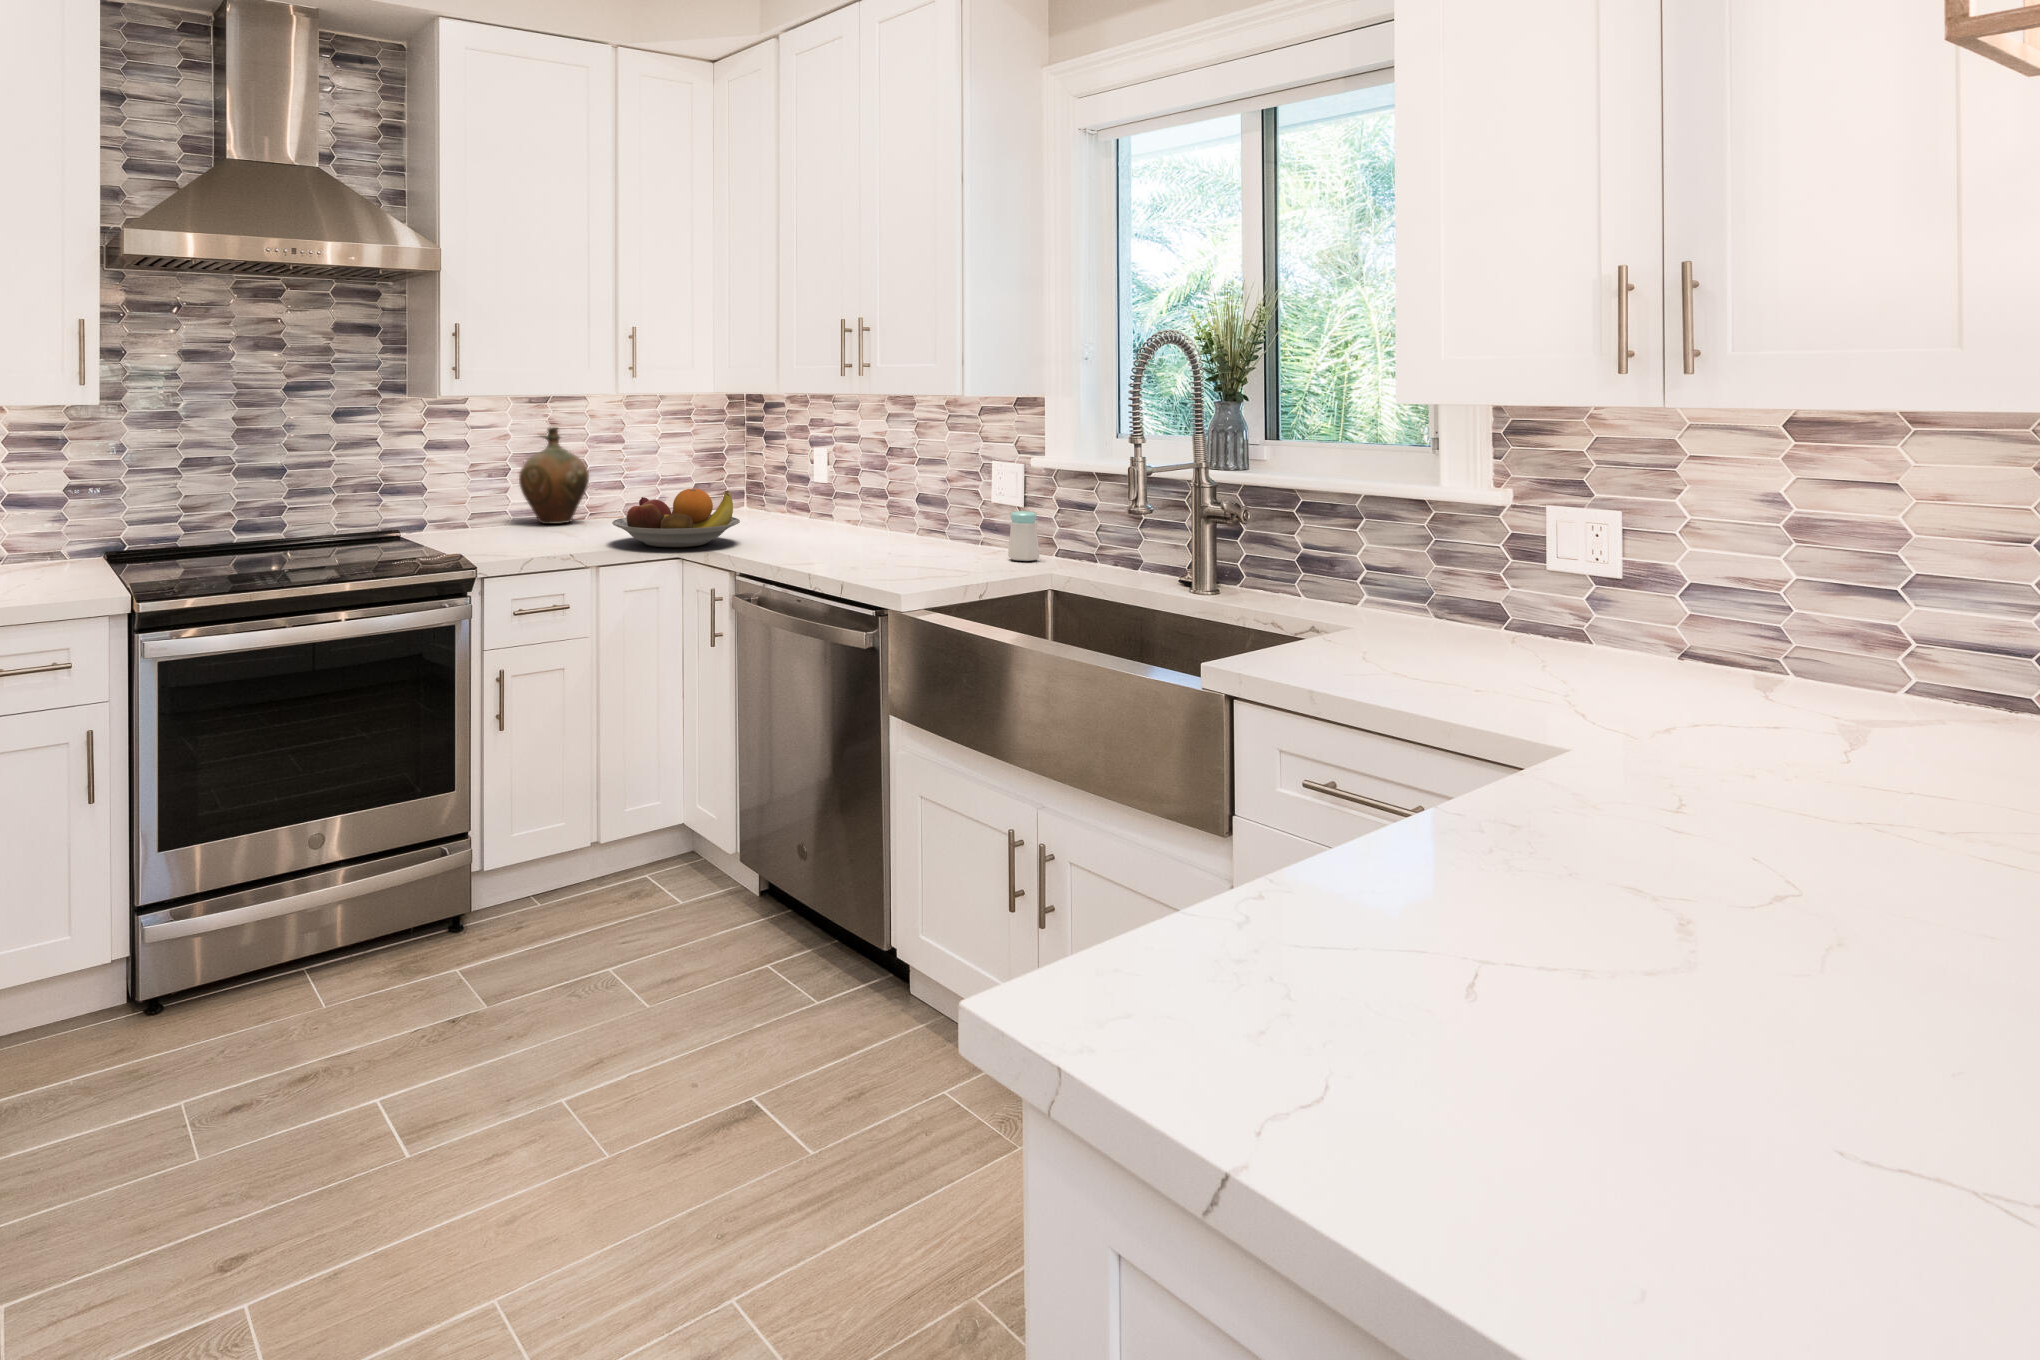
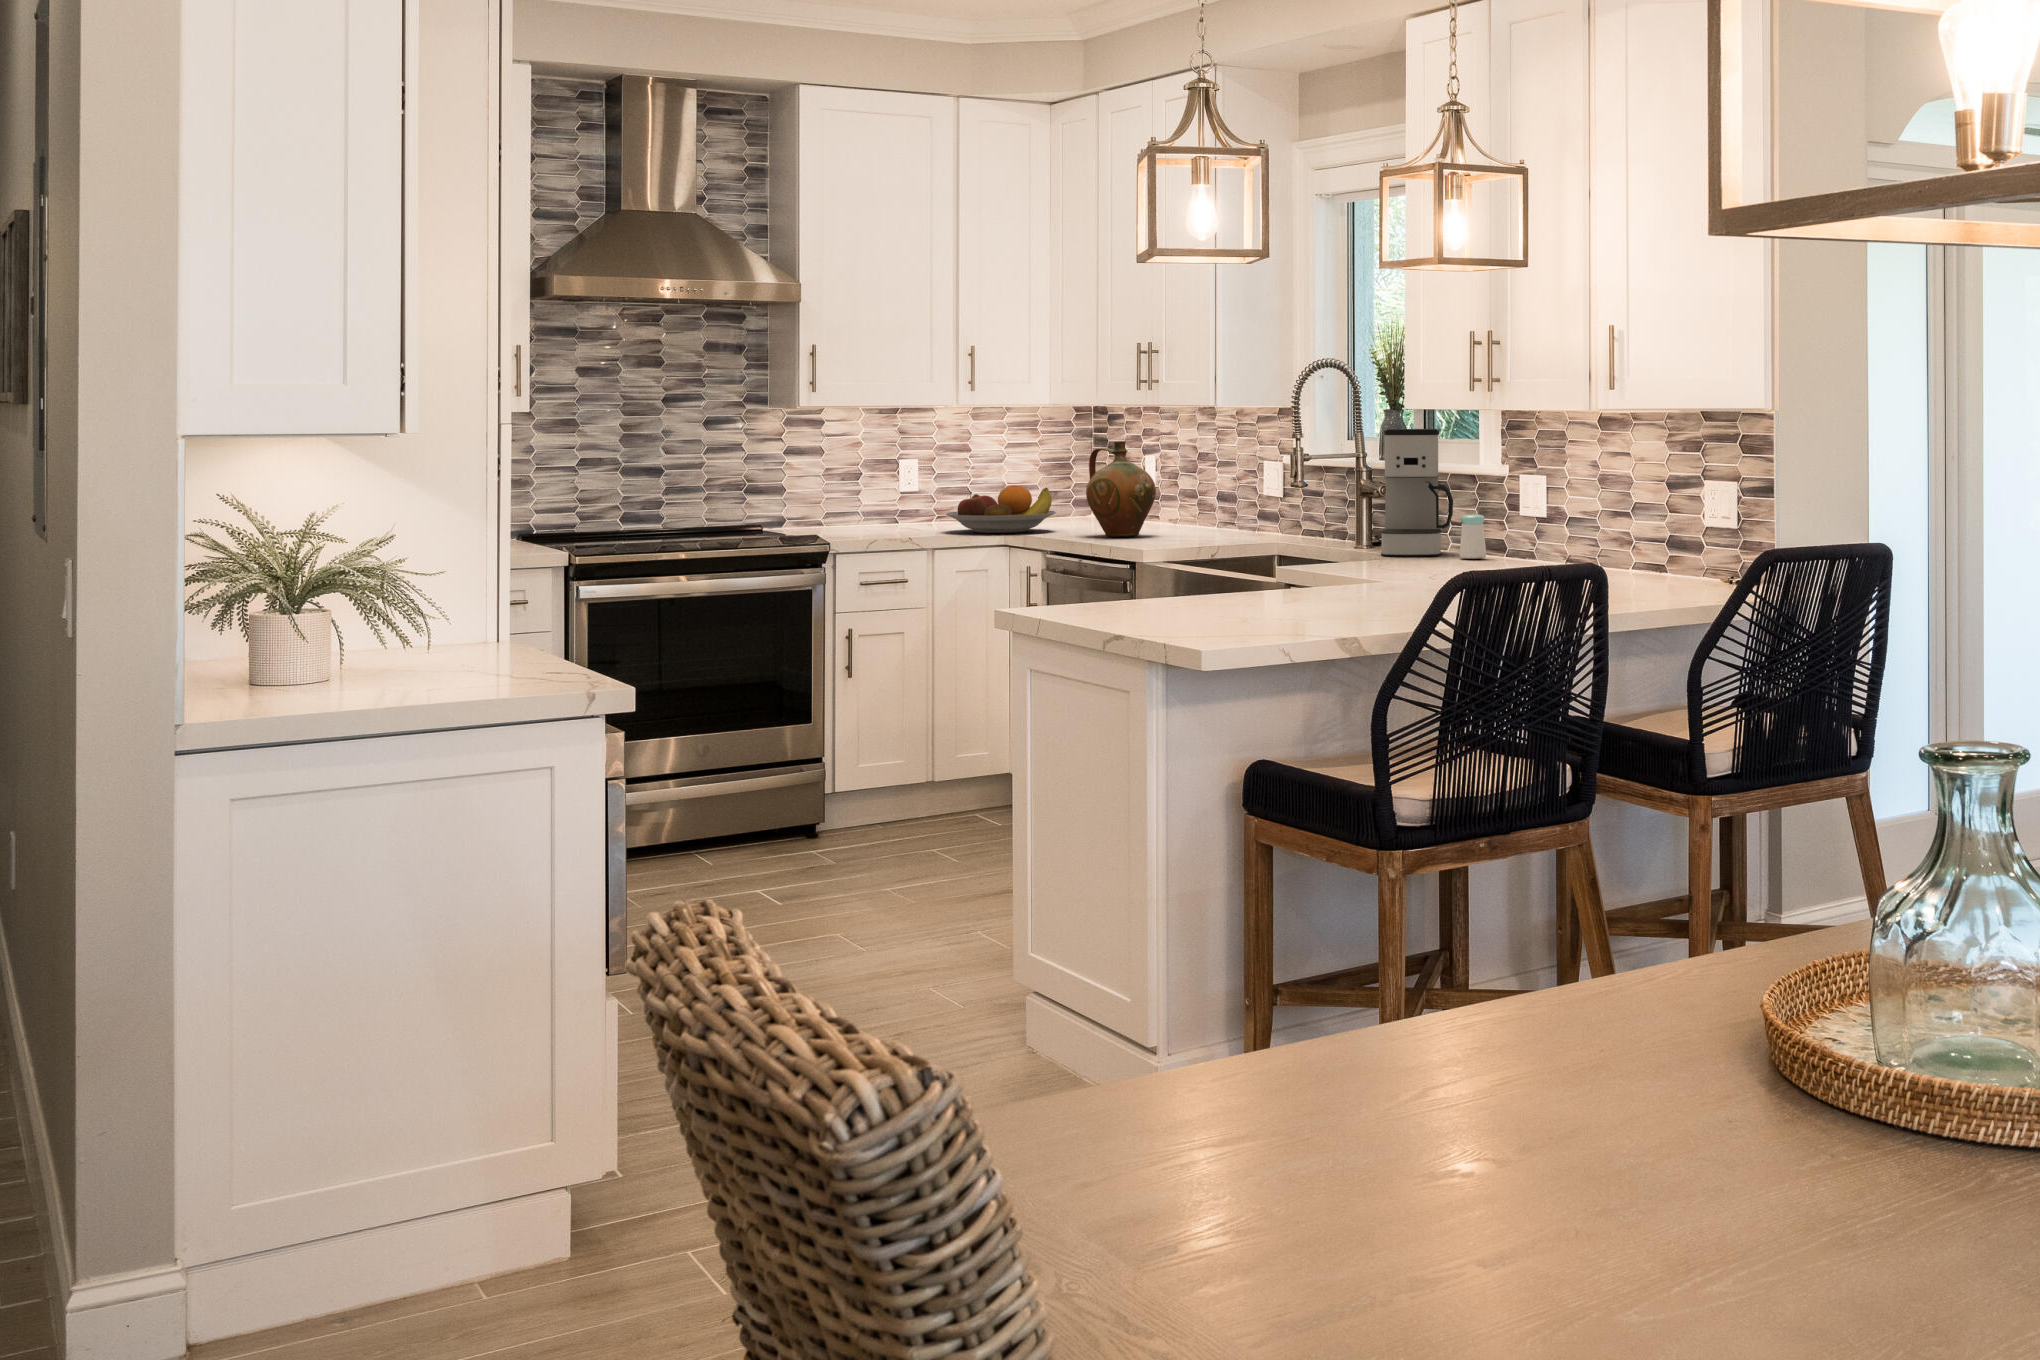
ceramic jug: present [519,427,589,524] -> present [1086,441,1156,537]
coffee maker: none [1266,430,1394,625] -> present [1381,429,1453,557]
salt shaker: present [1008,511,1039,561] -> present [1460,514,1486,559]

